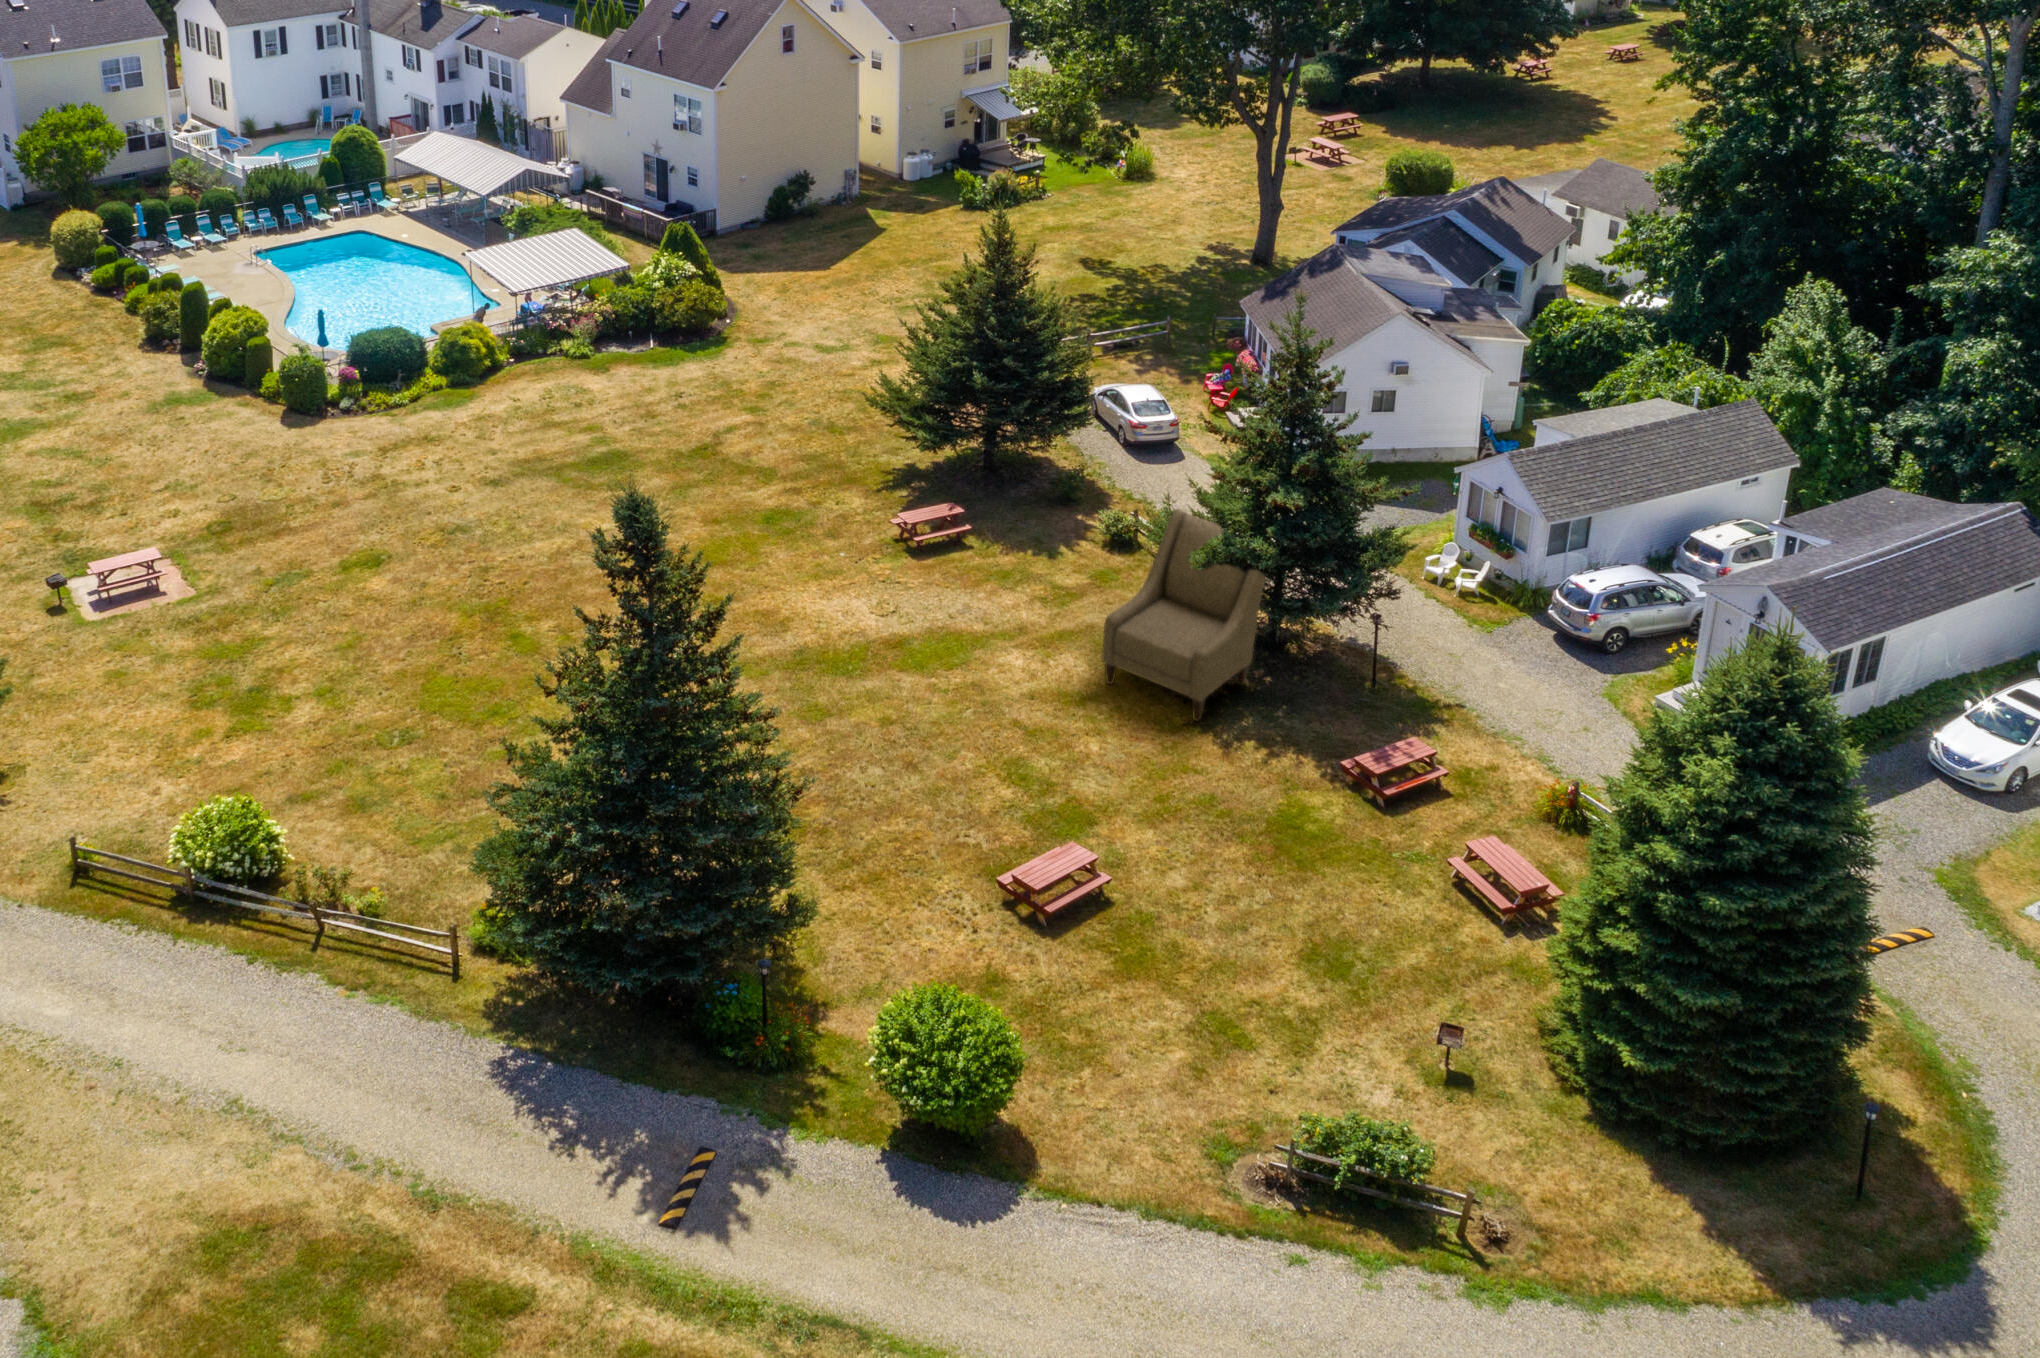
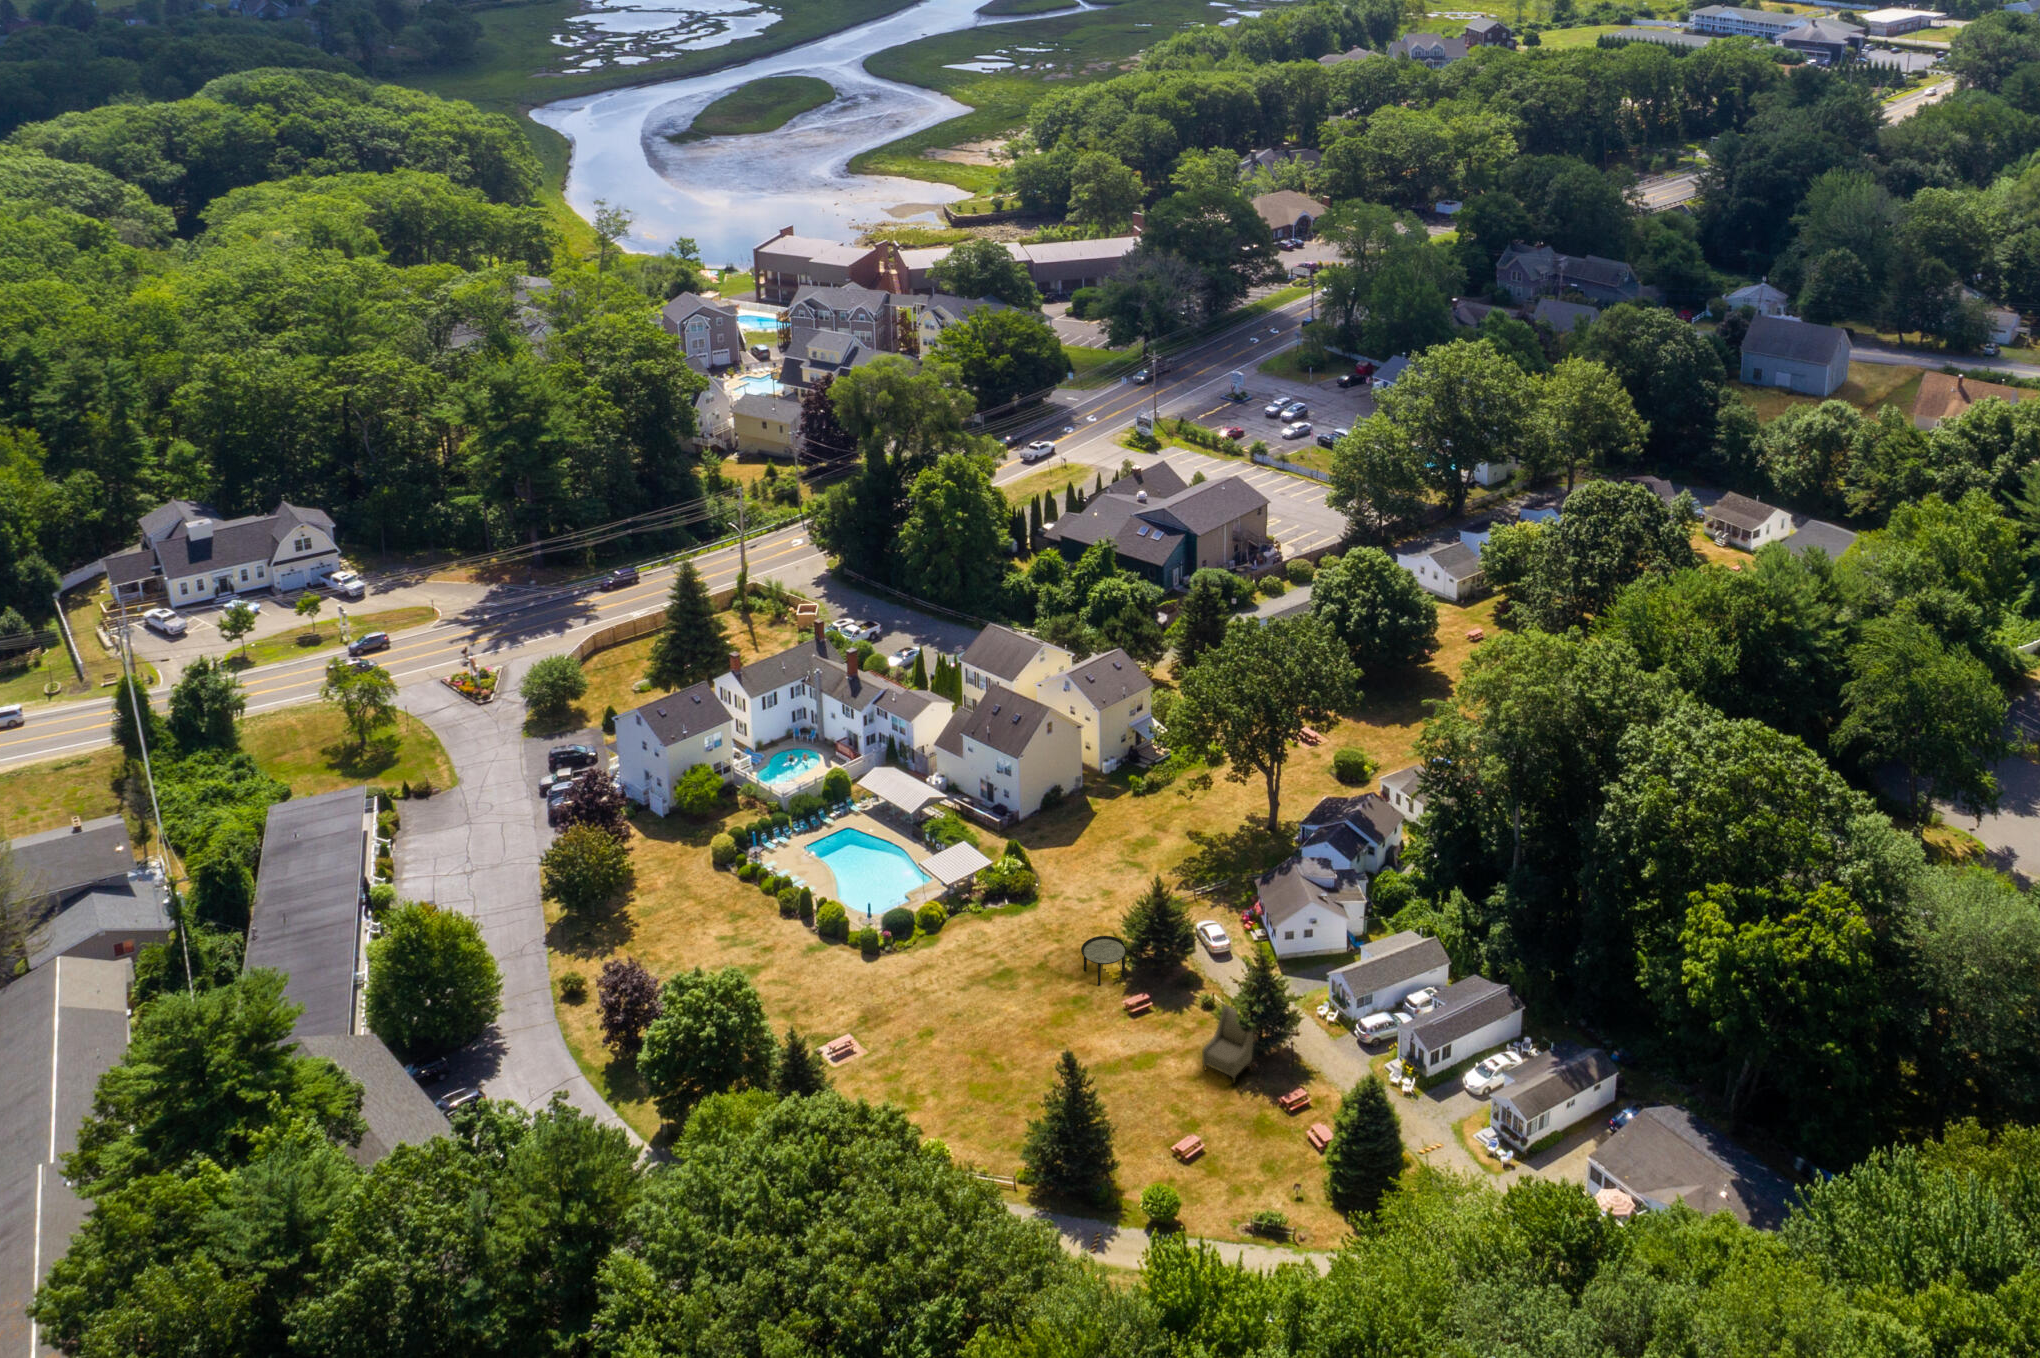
round table: none [792,382,912,490] -> present [1081,936,1128,986]

